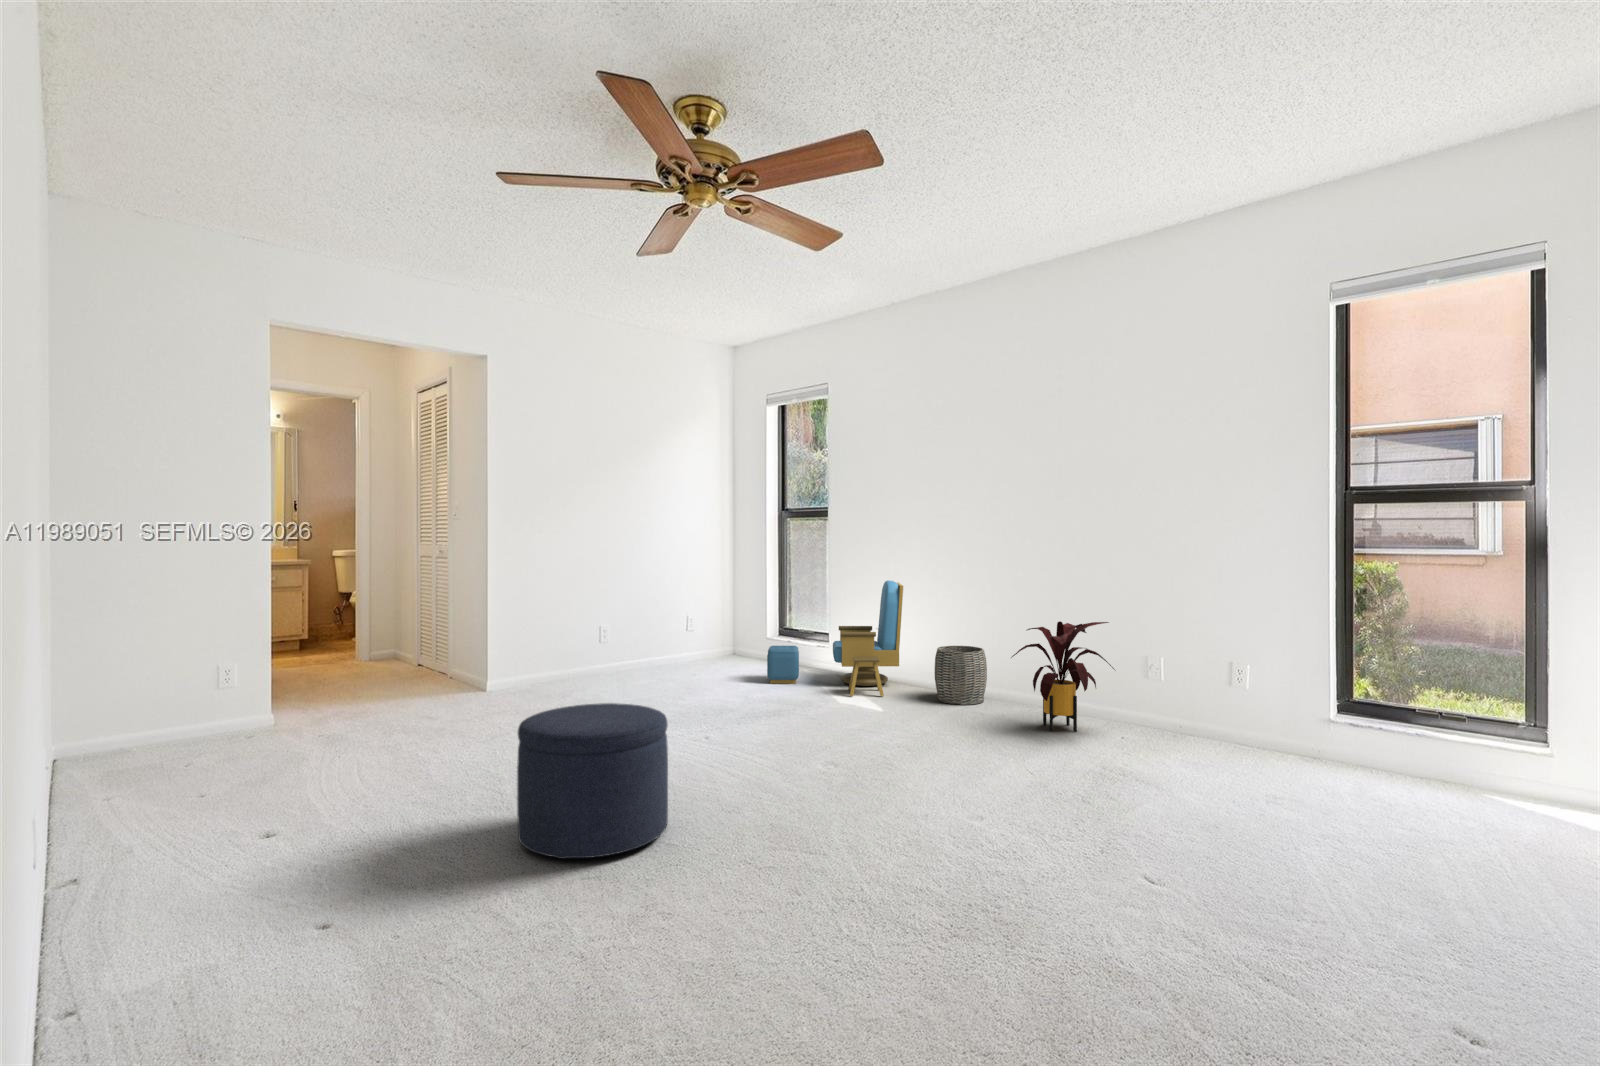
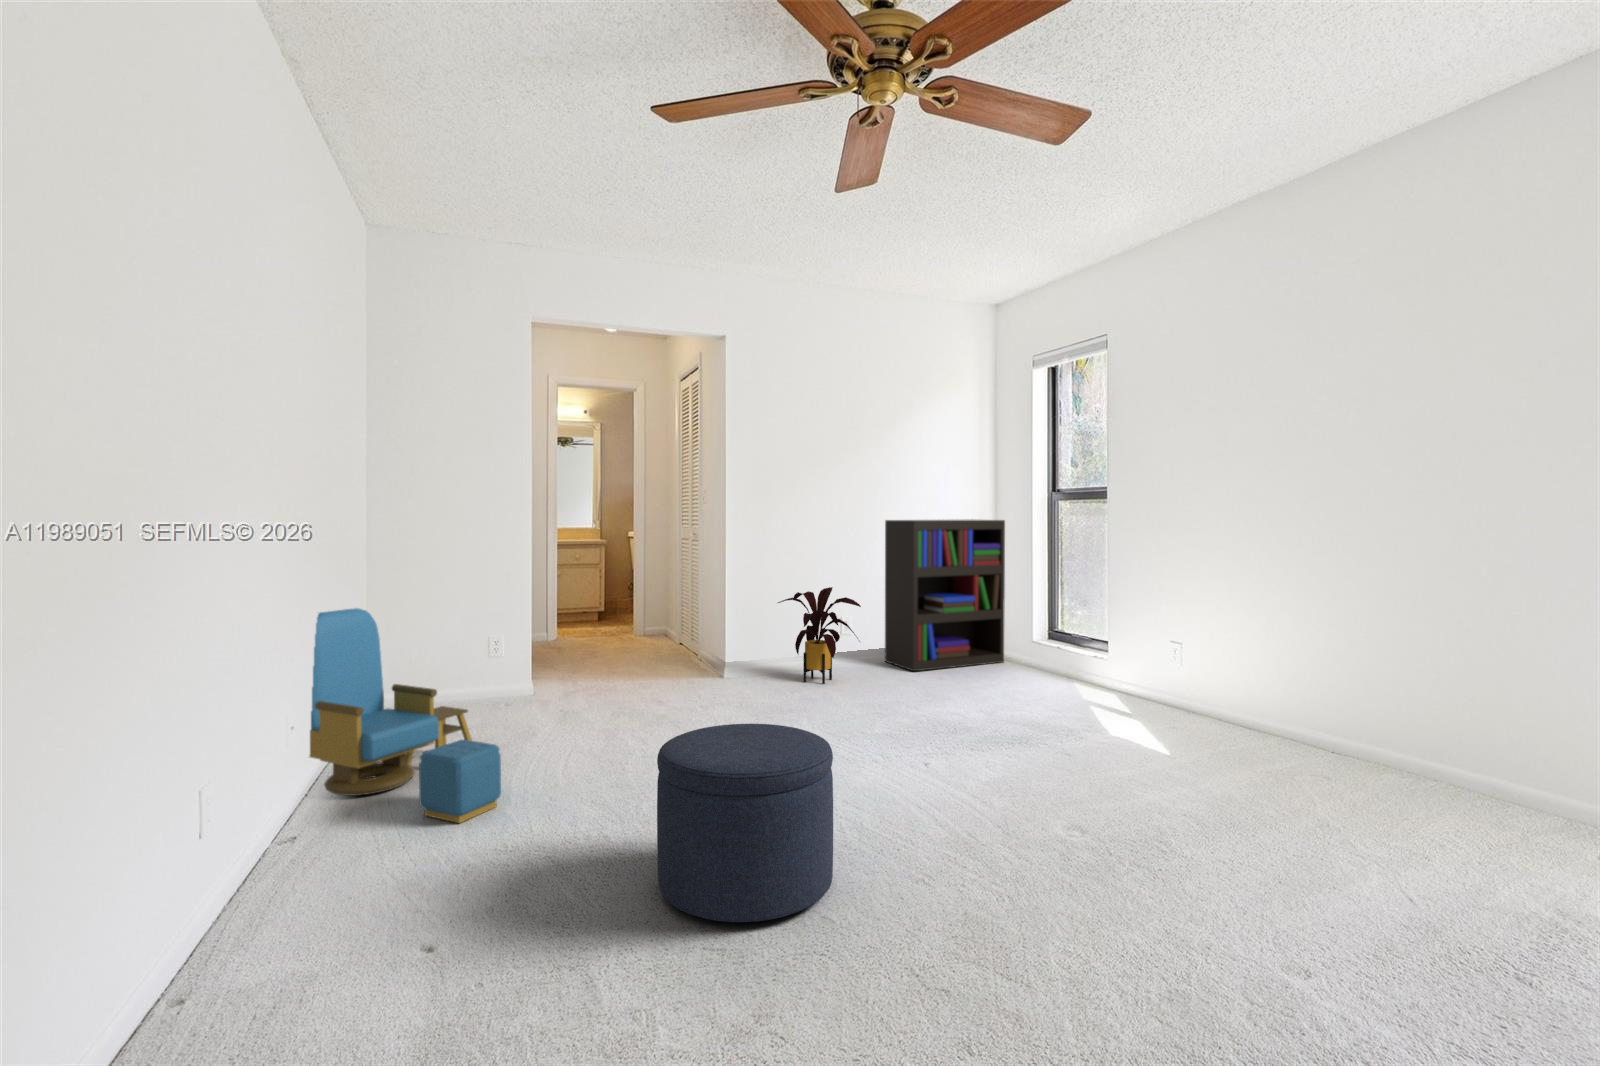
bookshelf: none [639,535,745,672] -> present [885,519,1005,671]
armchair: present [767,580,903,696] -> present [309,608,501,823]
house plant: present [1011,621,1115,731] -> present [778,587,861,684]
woven basket: present [935,646,987,705] -> none [1242,669,1323,752]

